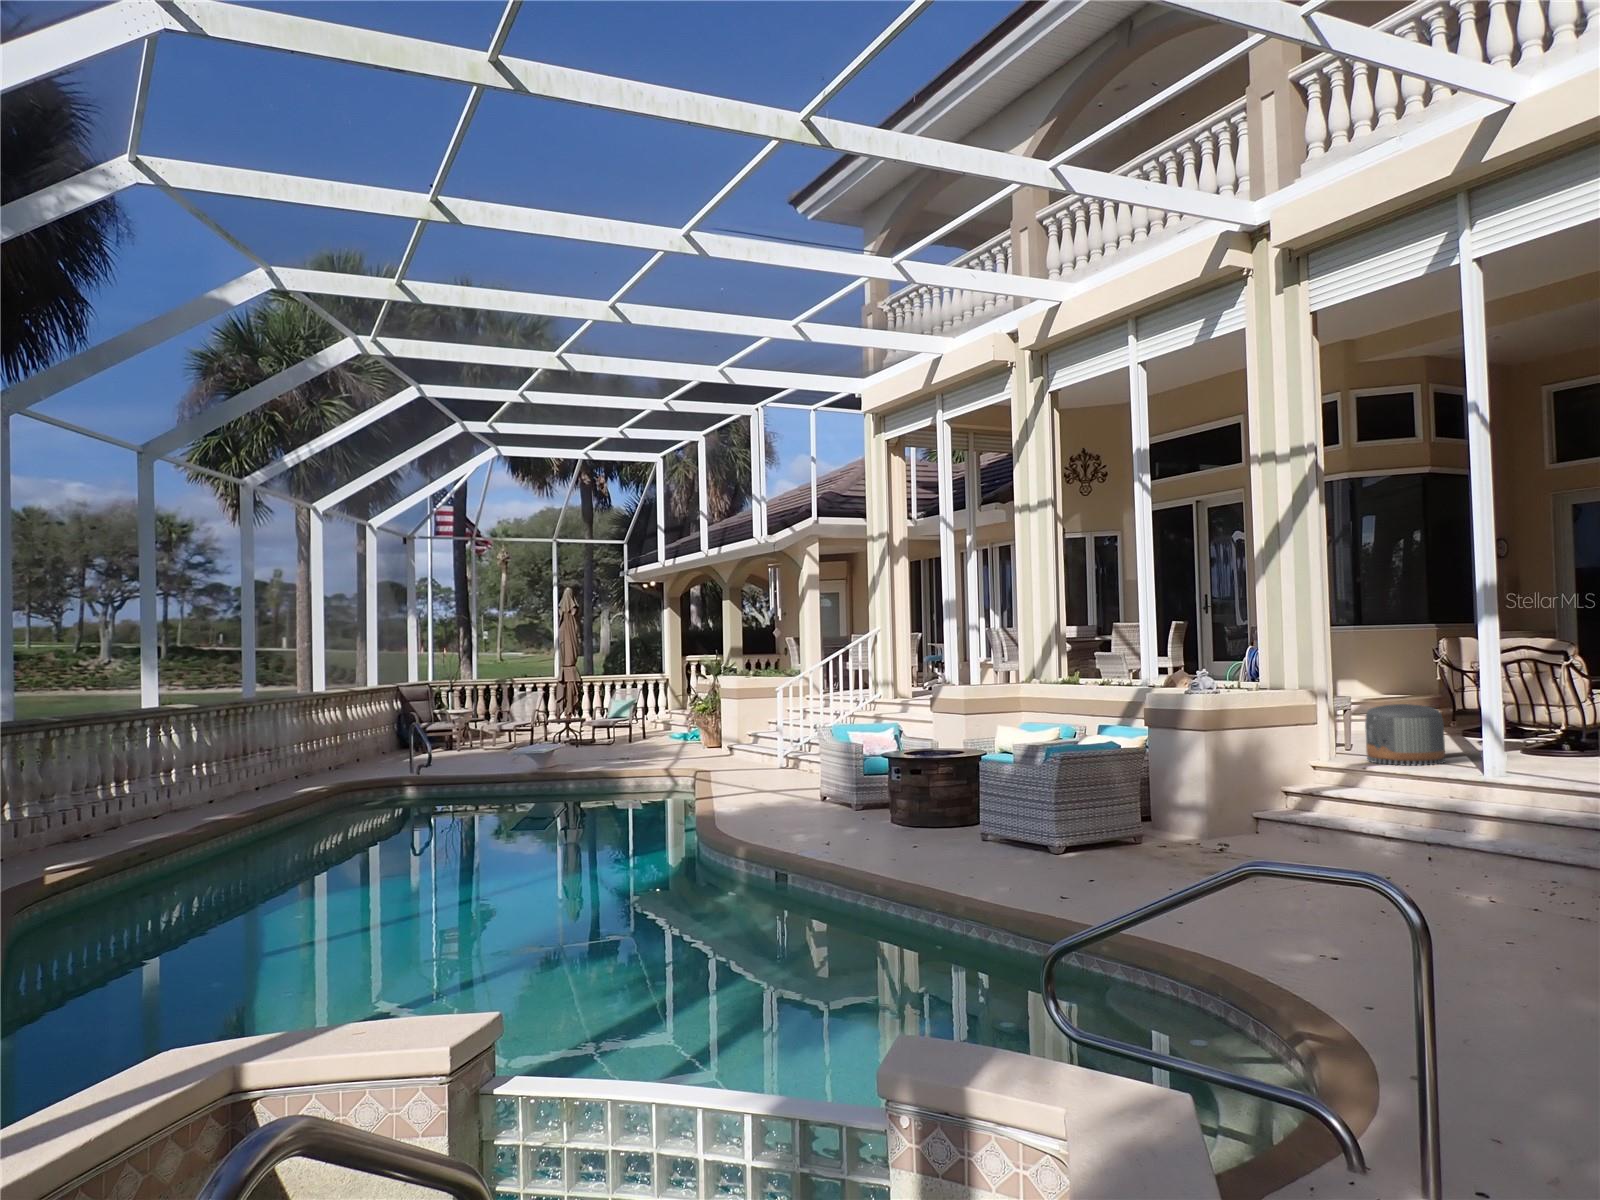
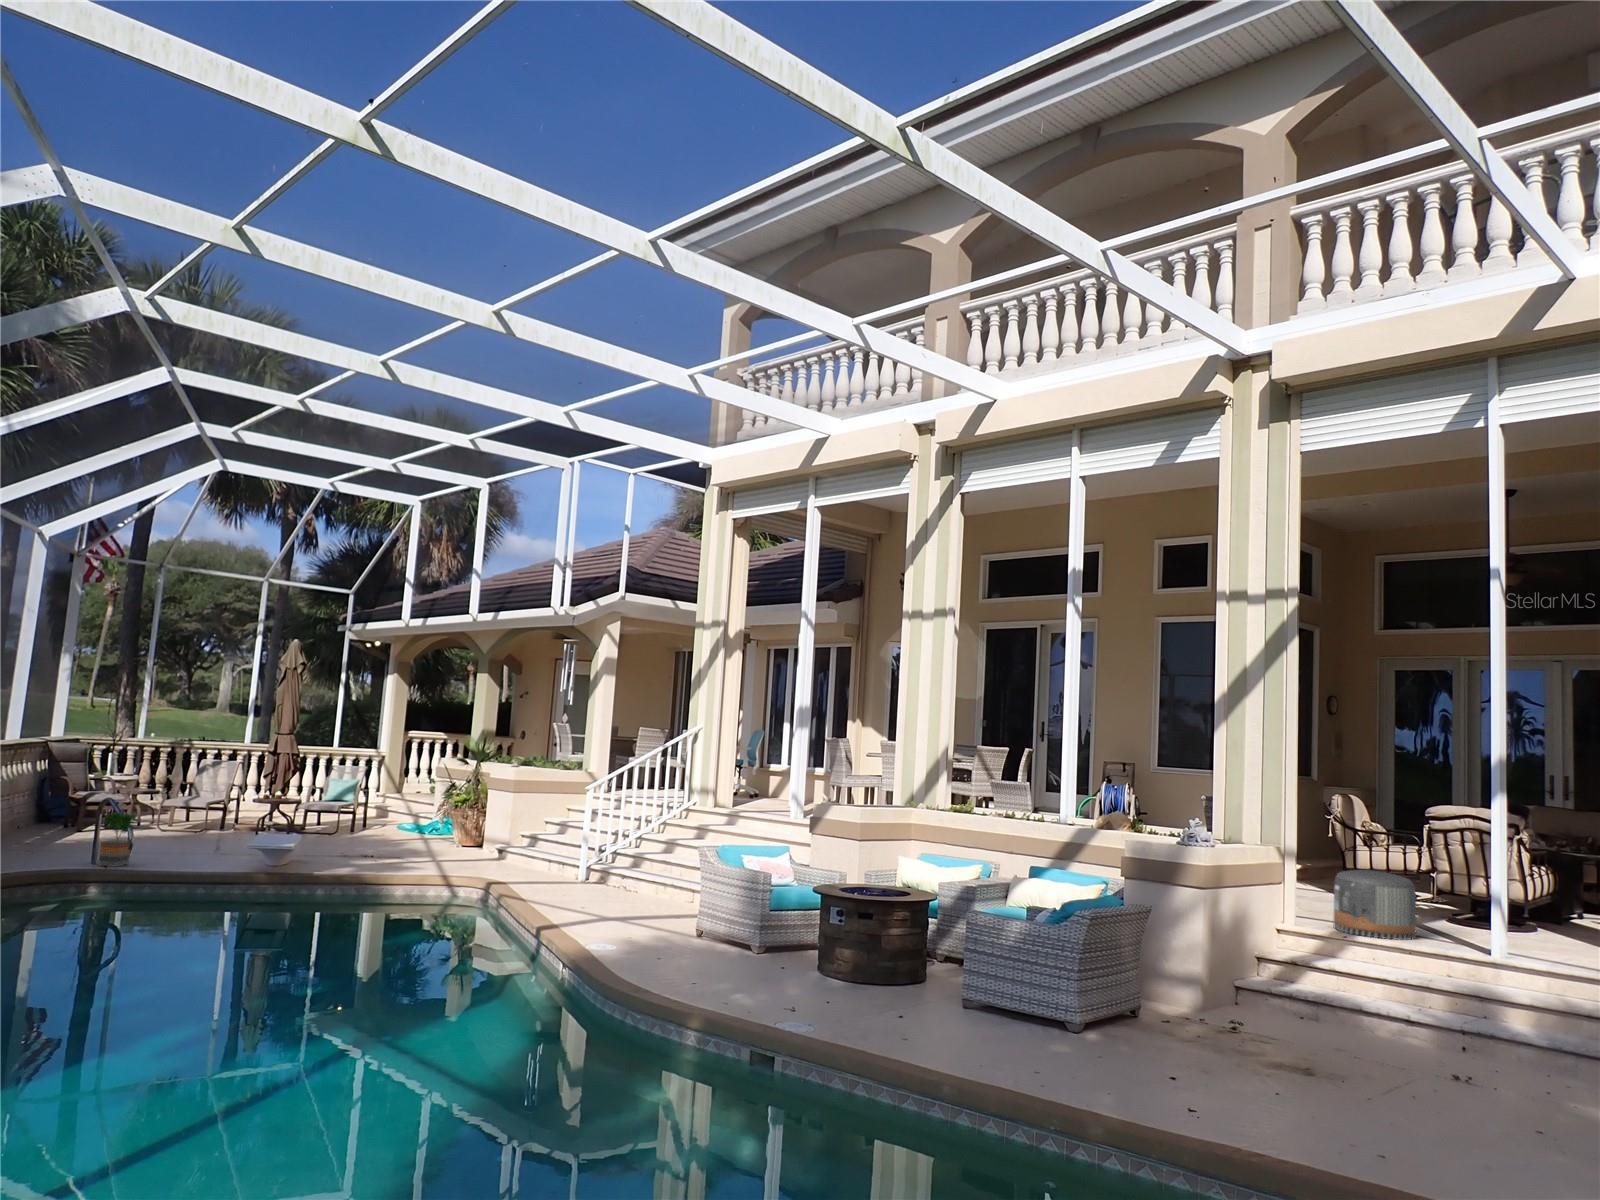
potted tree: none [423,735,450,775] -> present [98,812,140,867]

